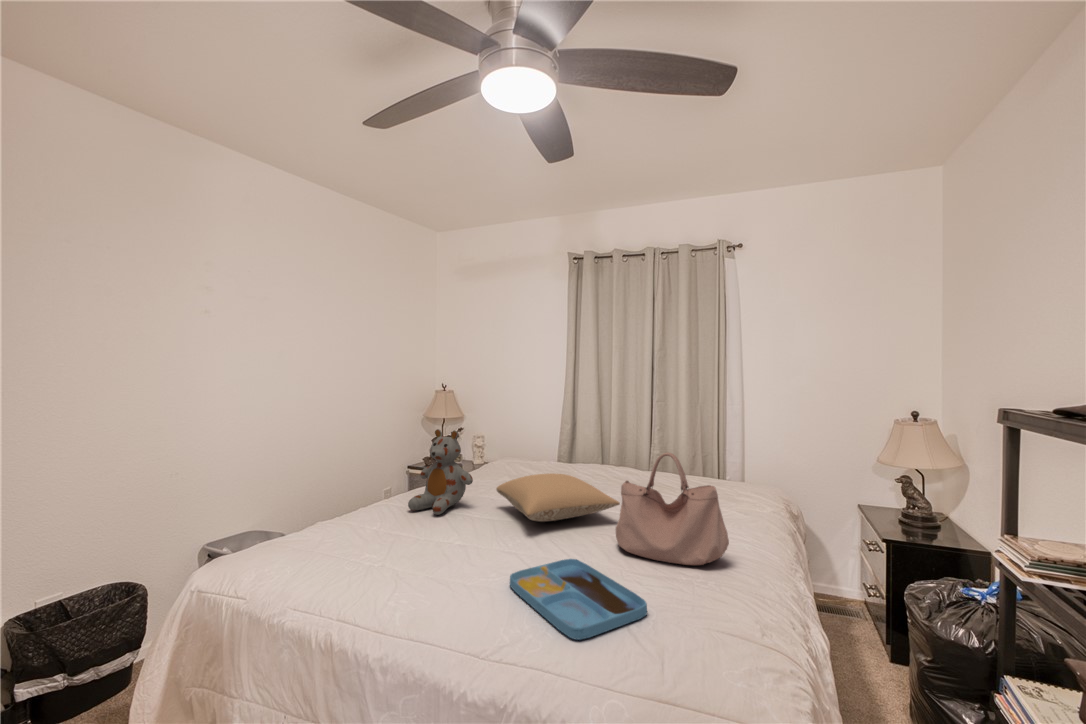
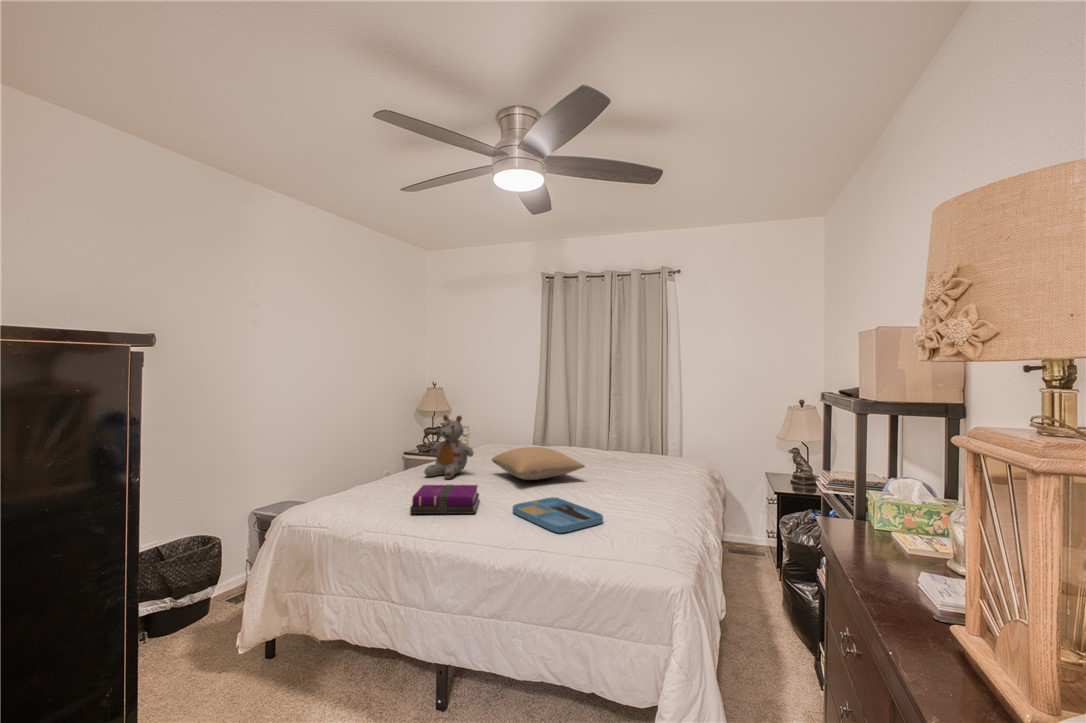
handbag: present [616,452,729,565] -> none [582,426,659,500]
notebook: none [359,534,468,586] -> present [410,485,479,514]

